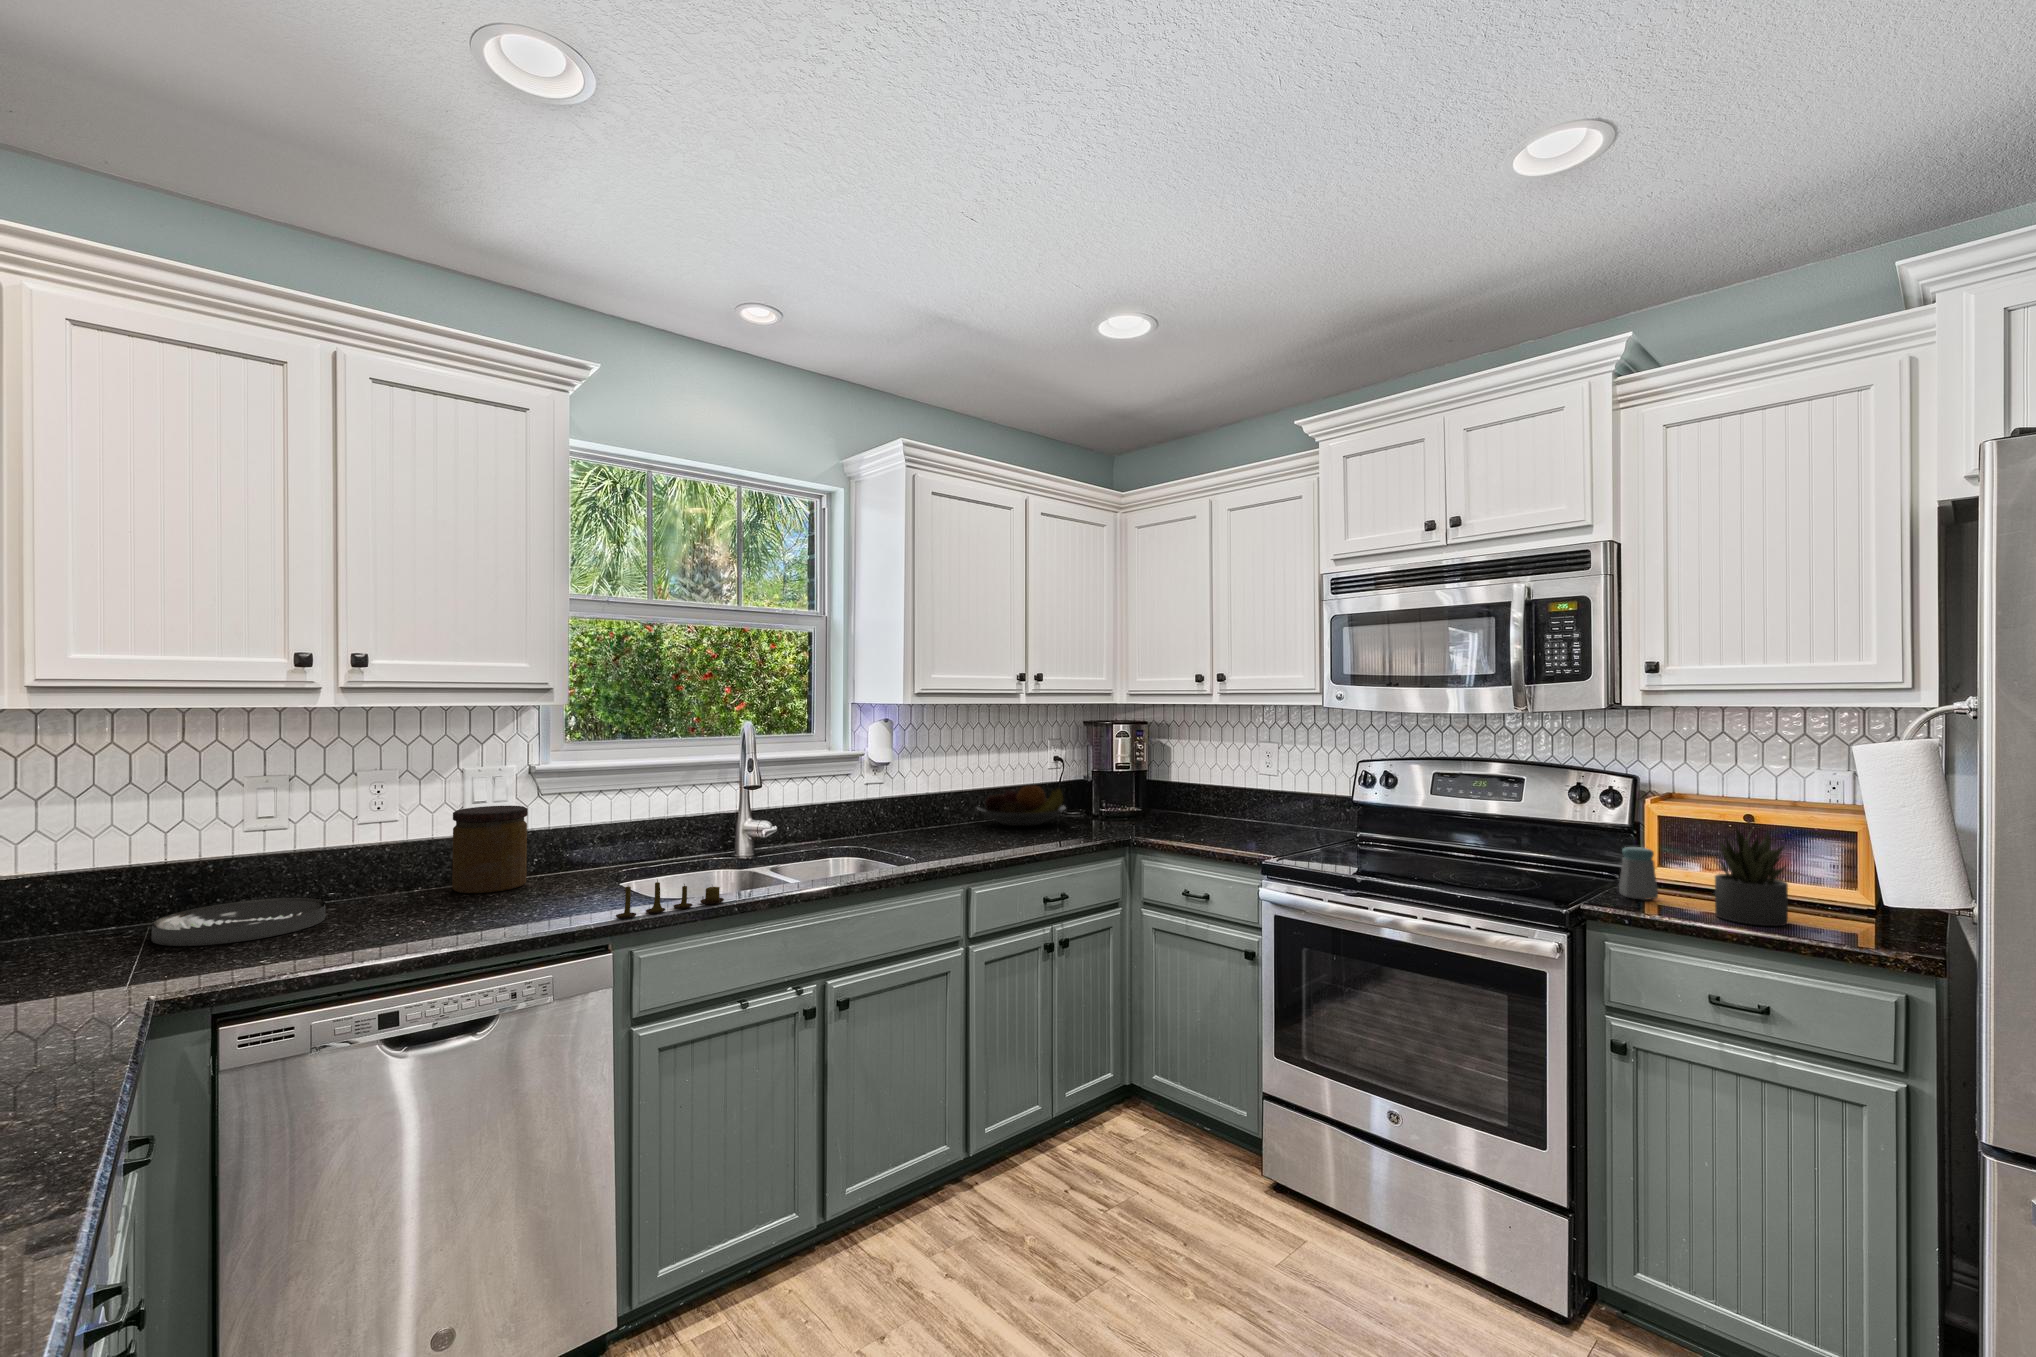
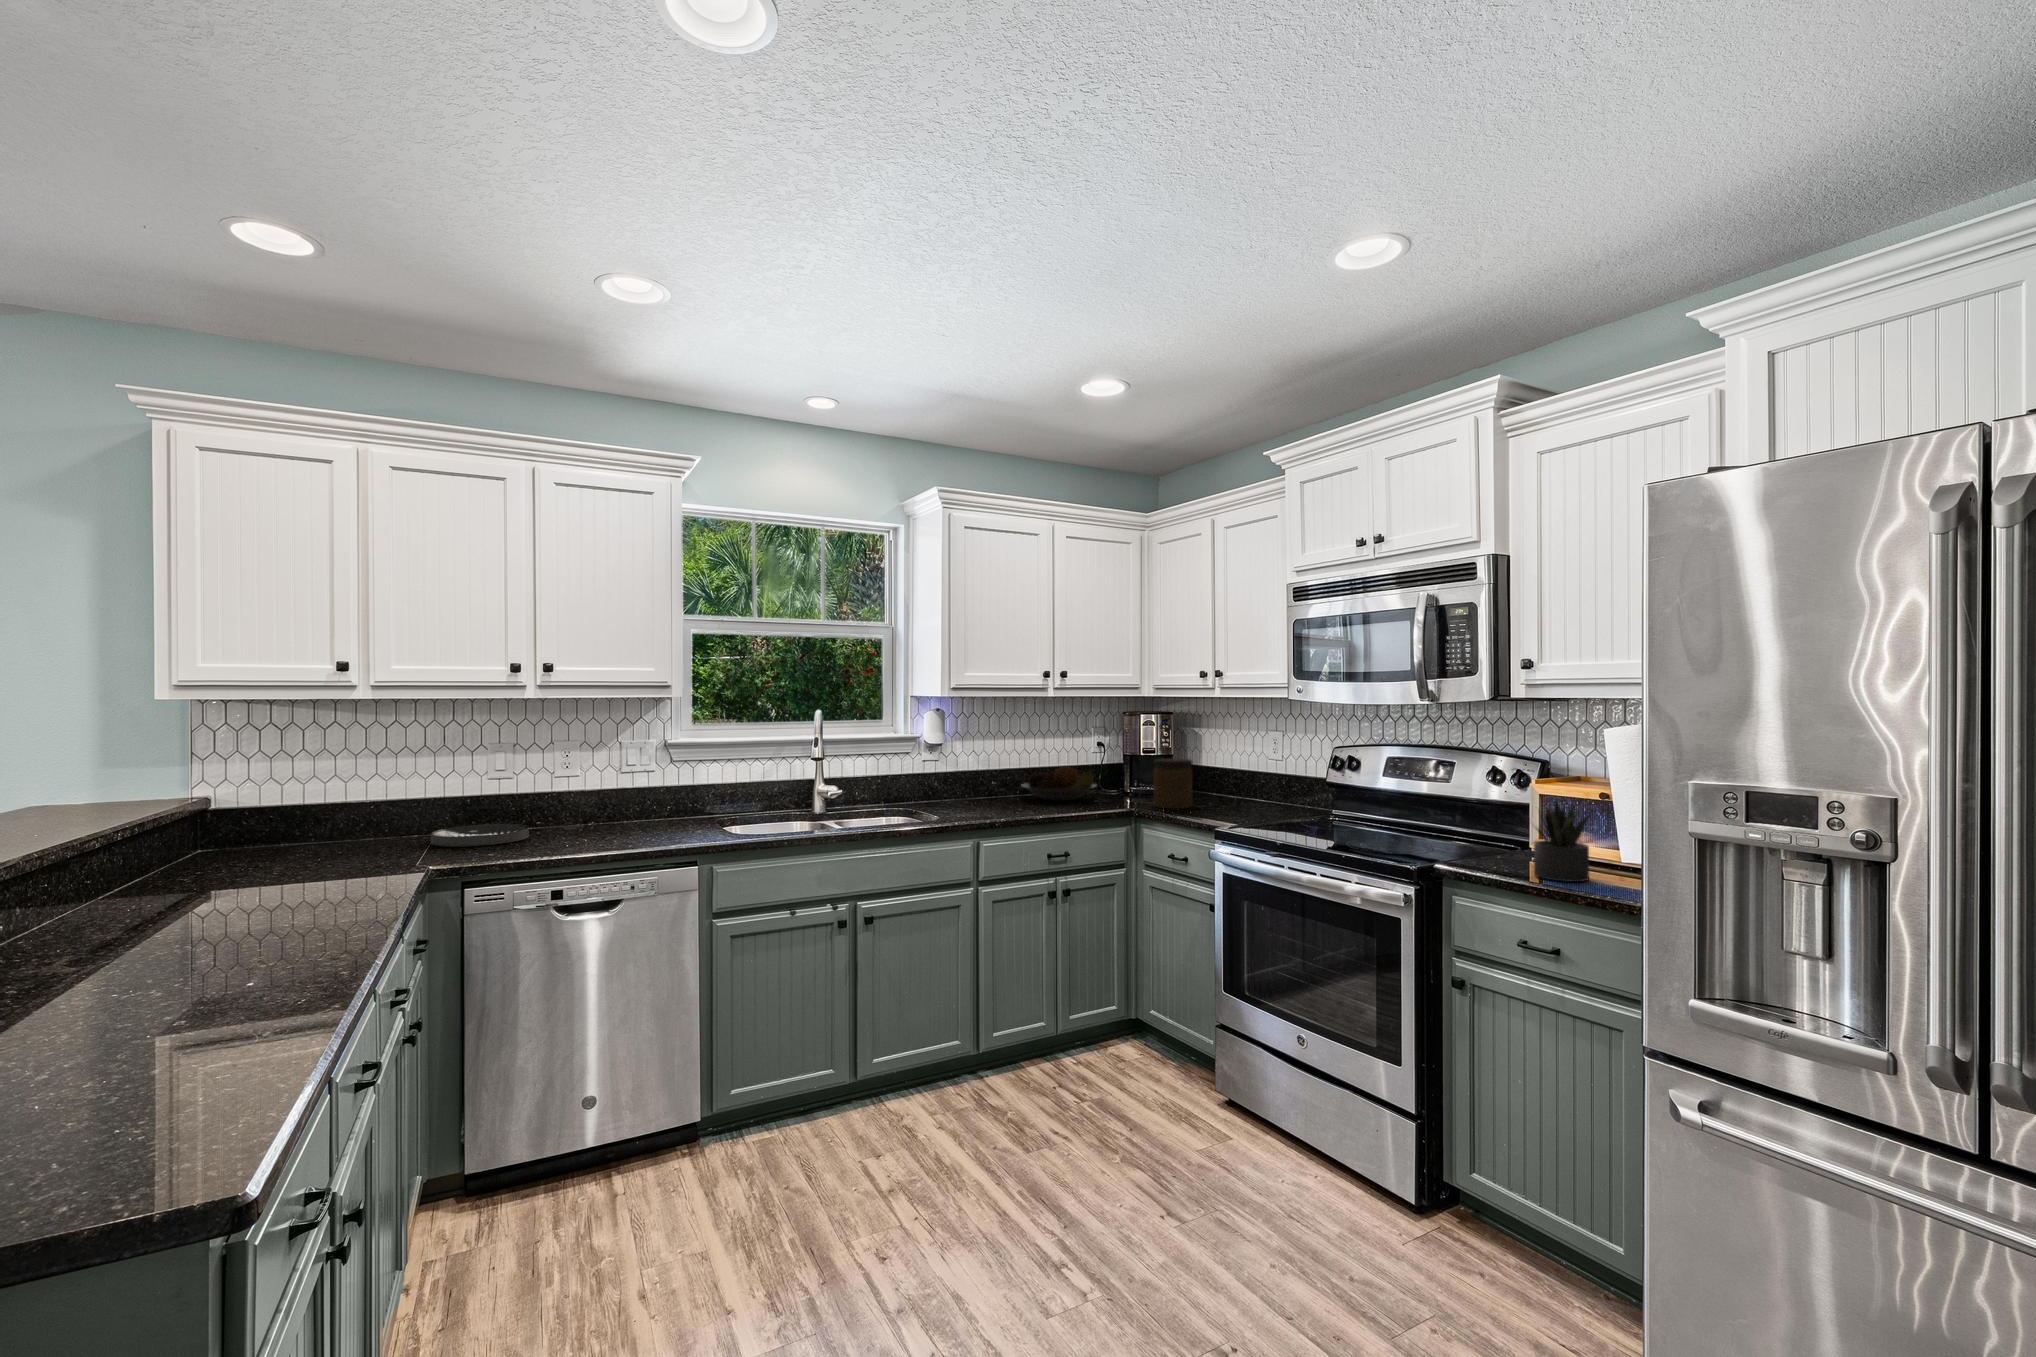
jar: present [452,806,528,893] -> present [1153,759,1192,809]
salt shaker: present [1619,847,1658,900] -> none [1481,818,1509,863]
candle: present [616,880,724,918] -> none [702,819,779,844]

